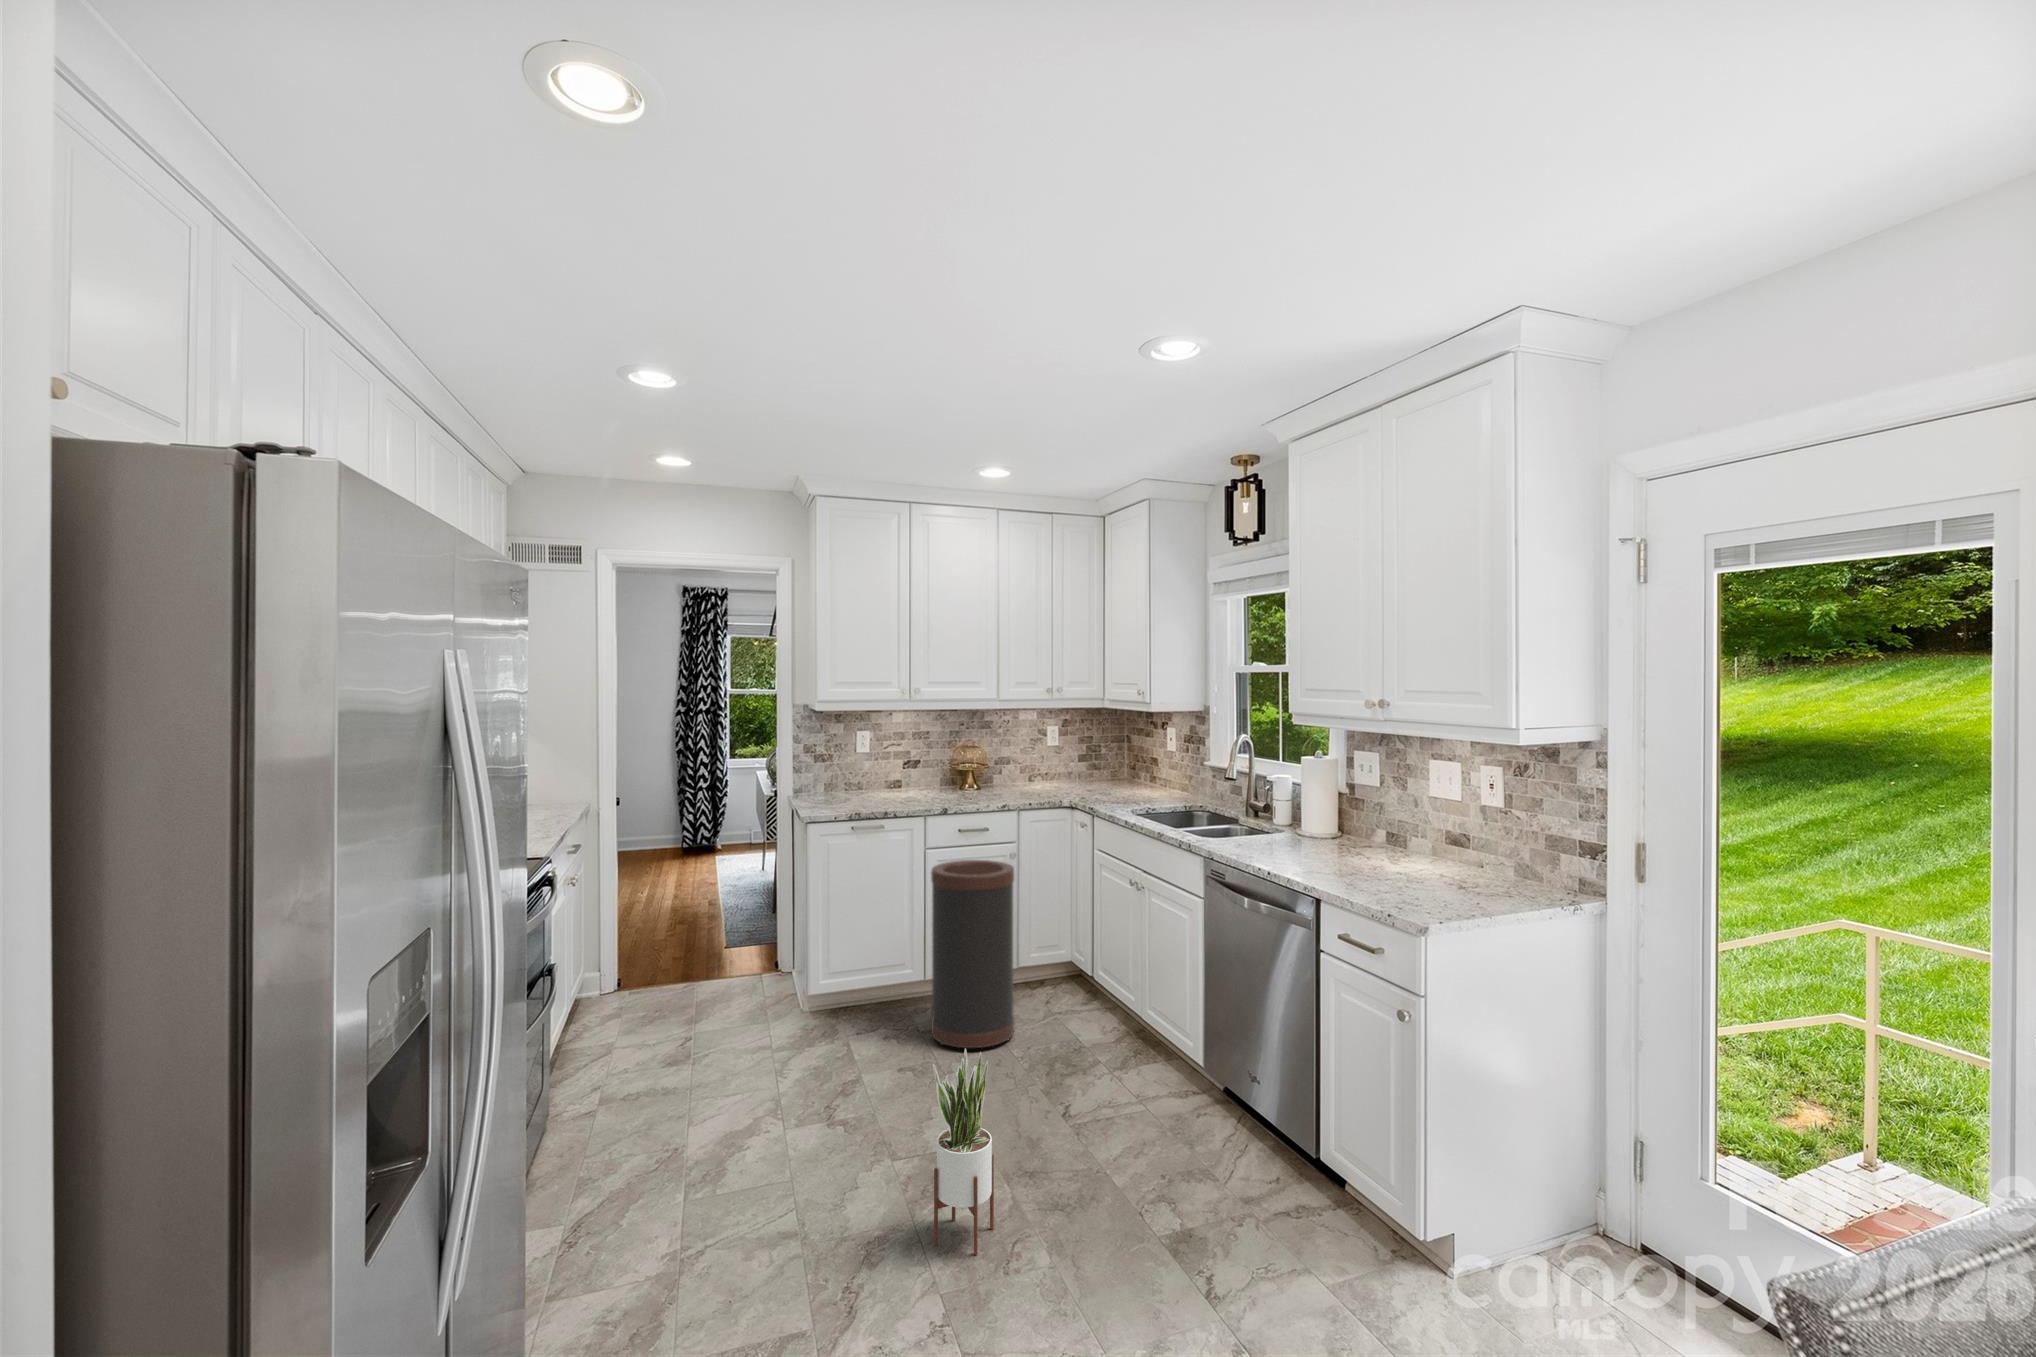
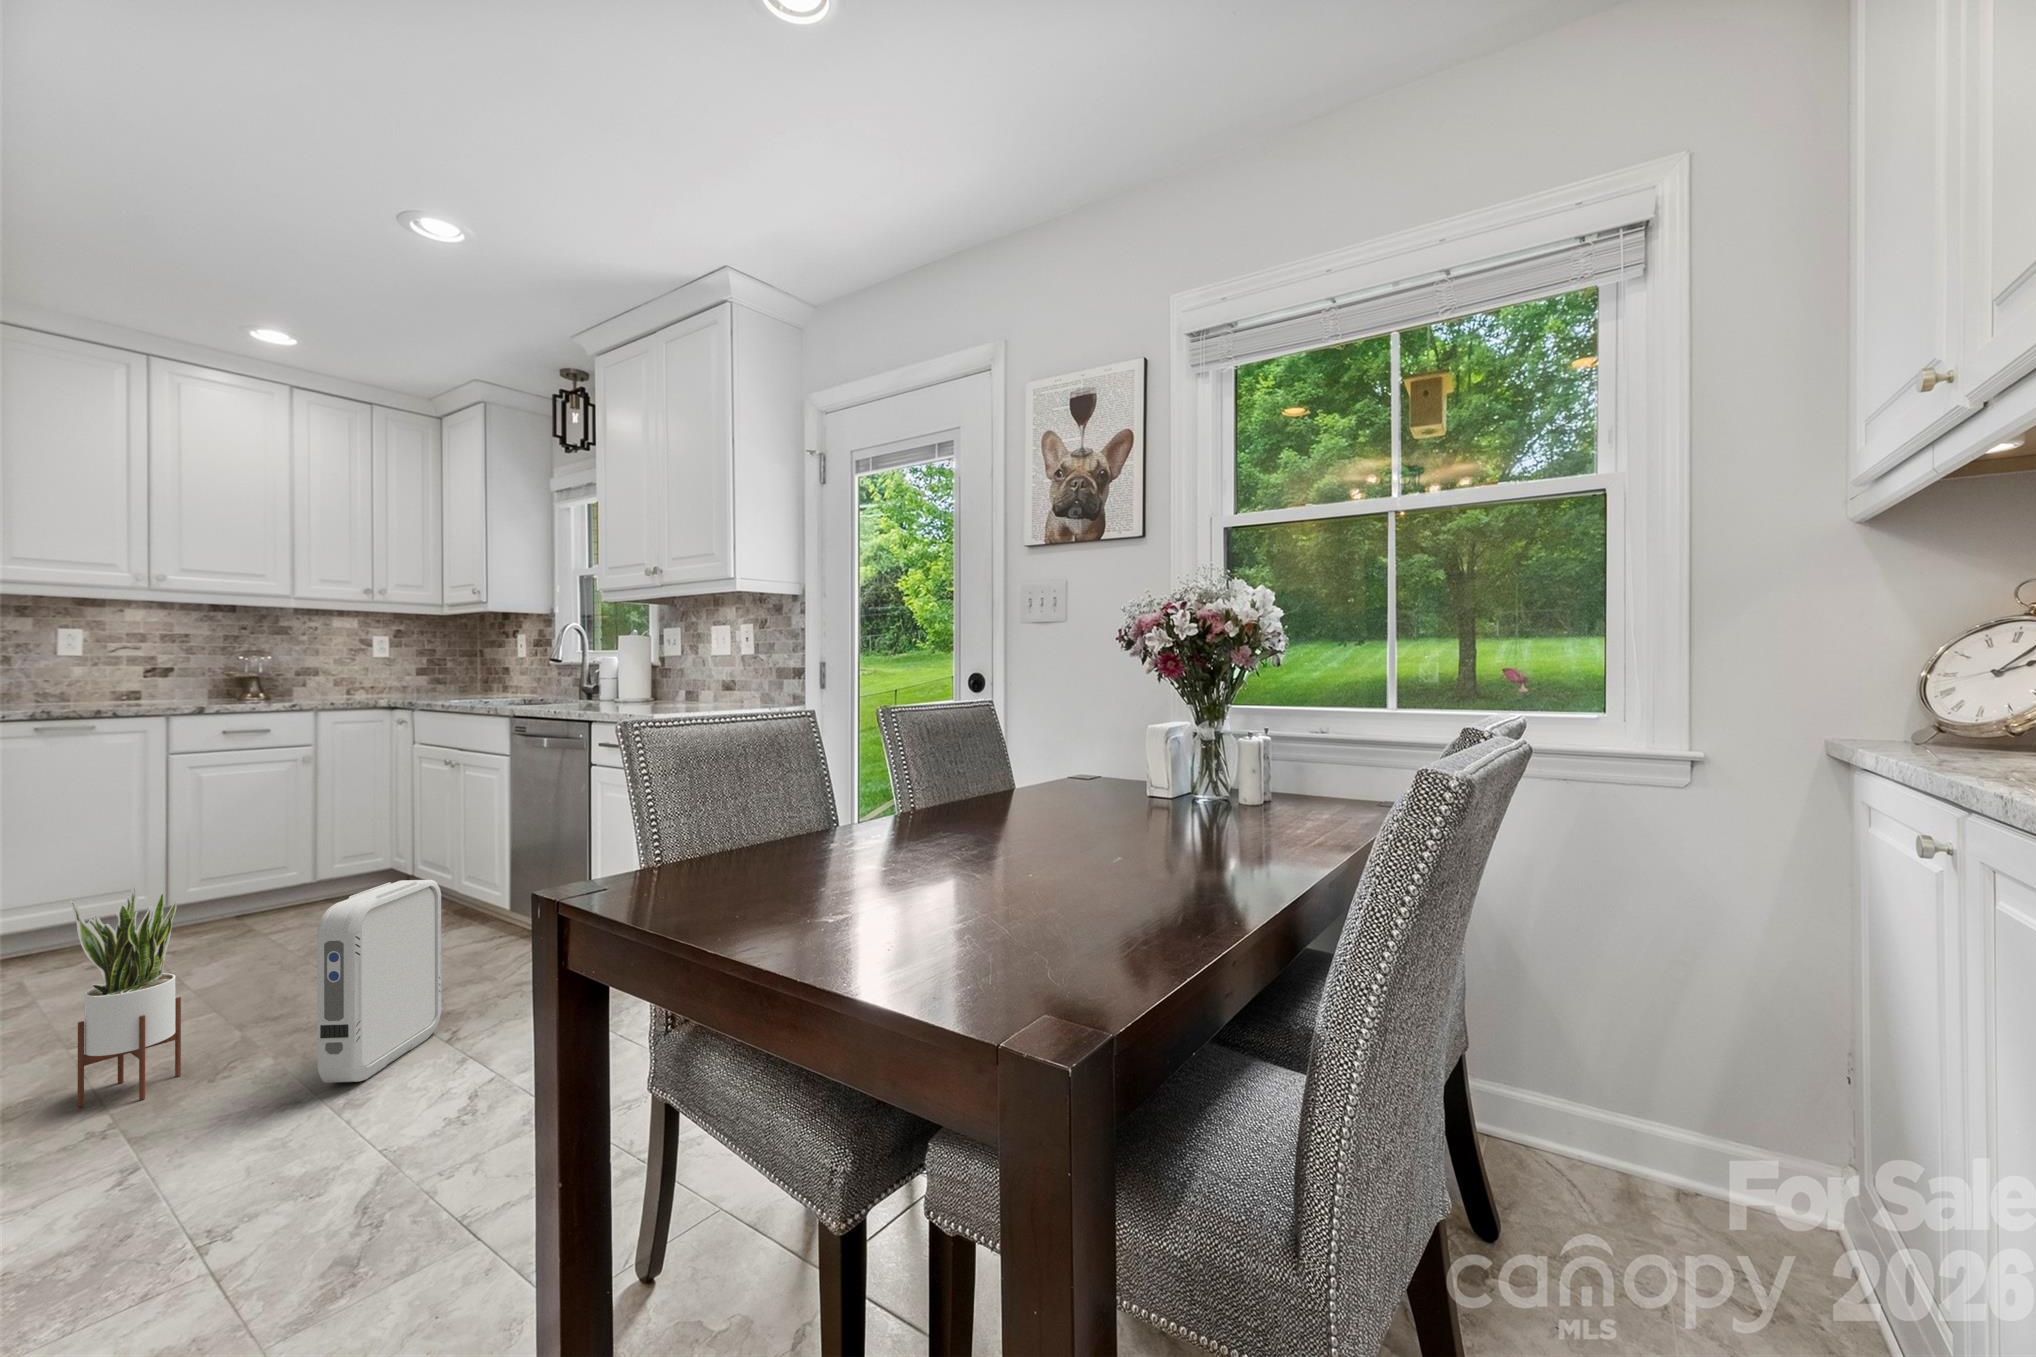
trash can: present [931,860,1014,1048] -> none [160,755,291,958]
air purifier: none [1113,1078,1197,1313] -> present [317,880,441,1083]

